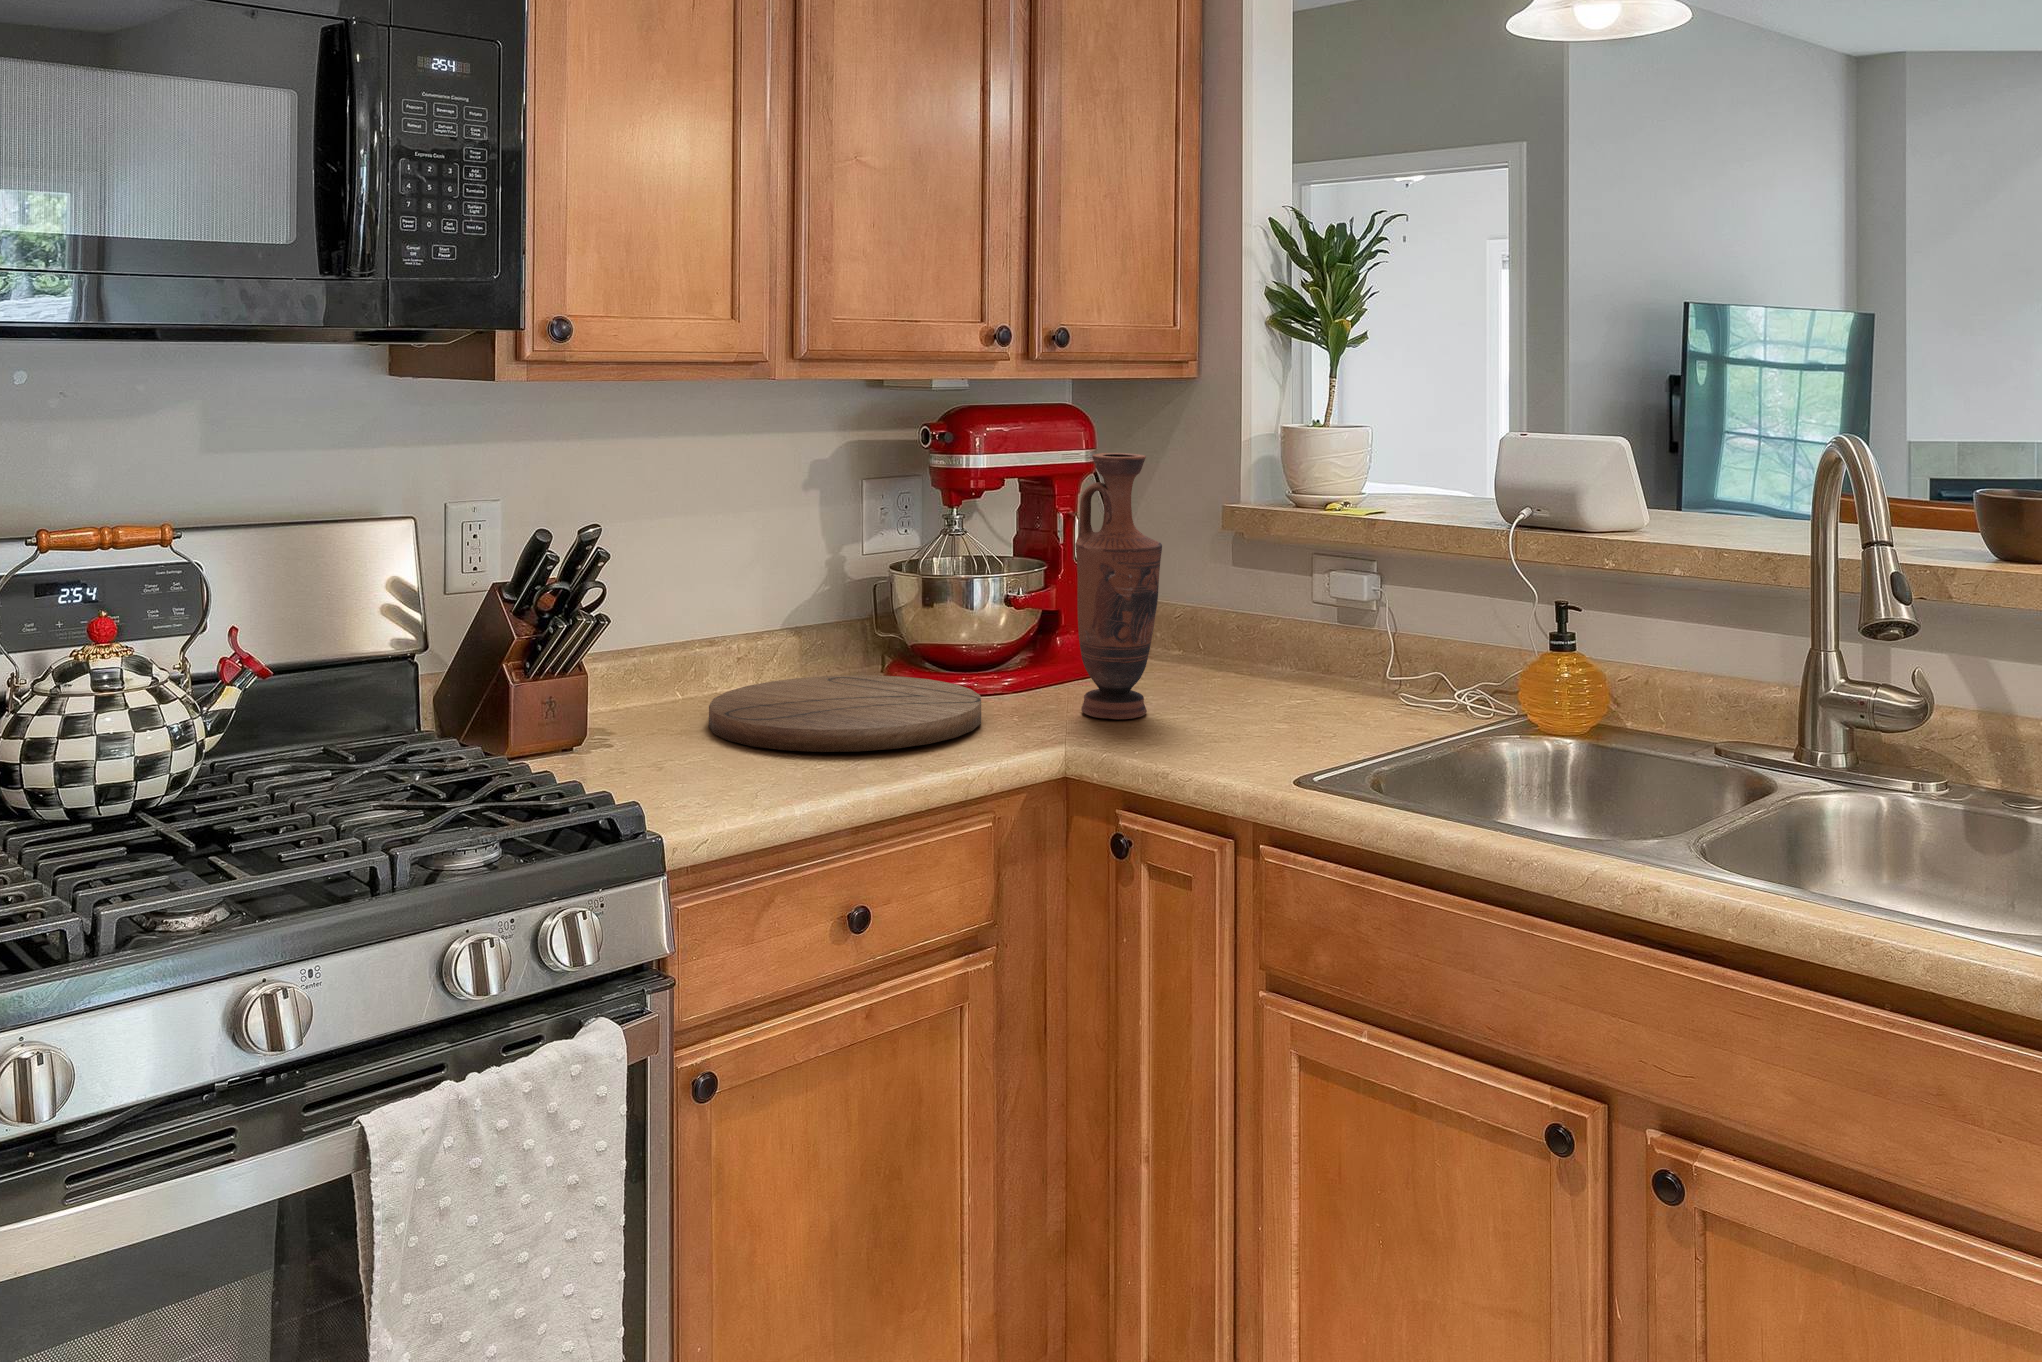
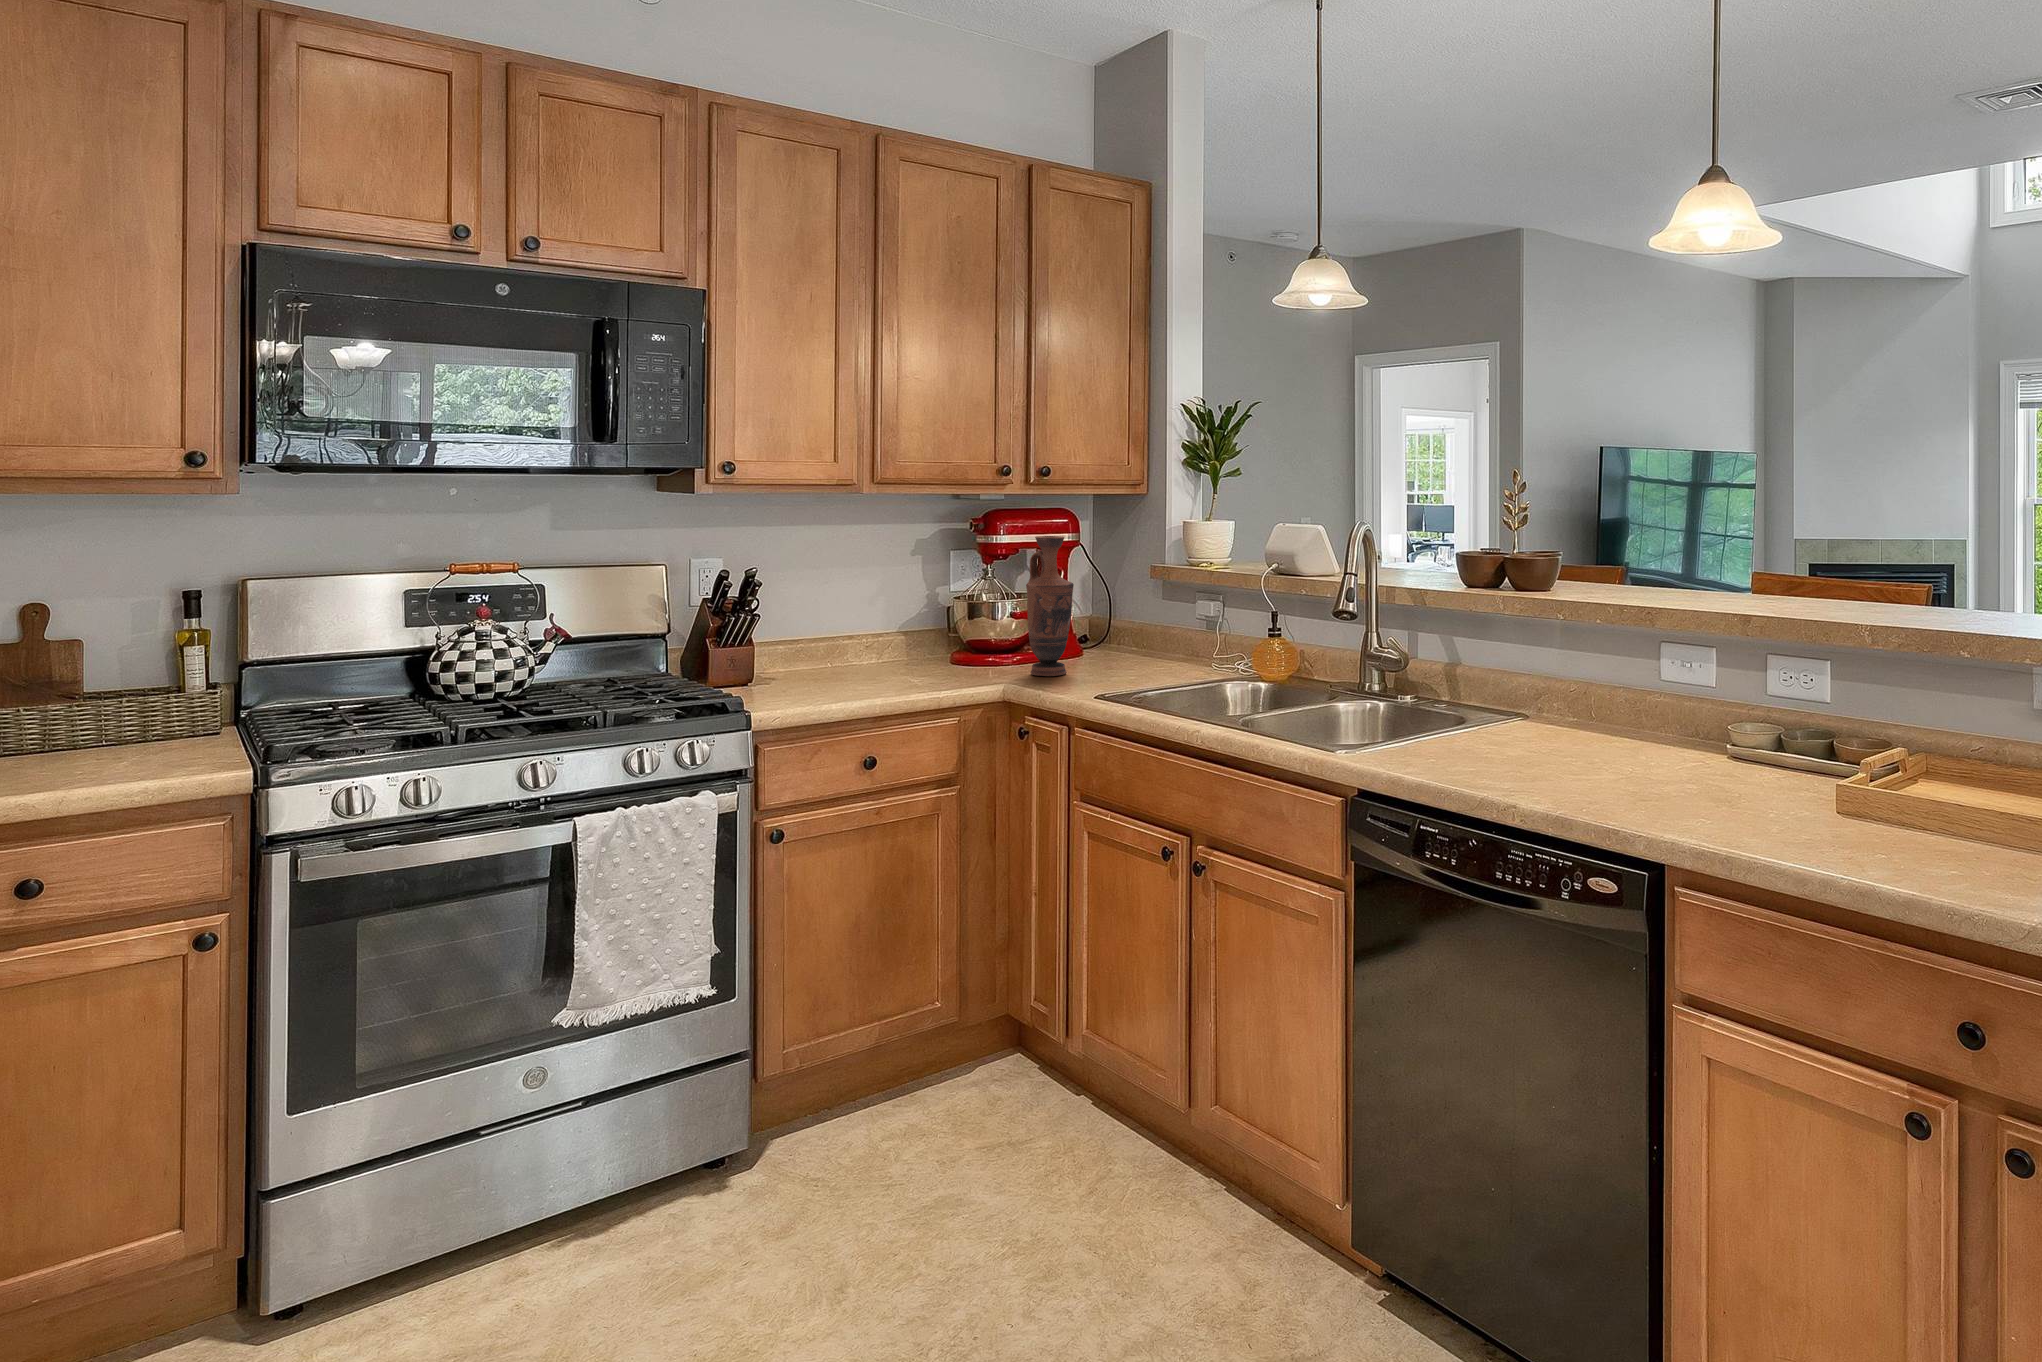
cutting board: present [709,675,981,752] -> none [823,656,974,686]

